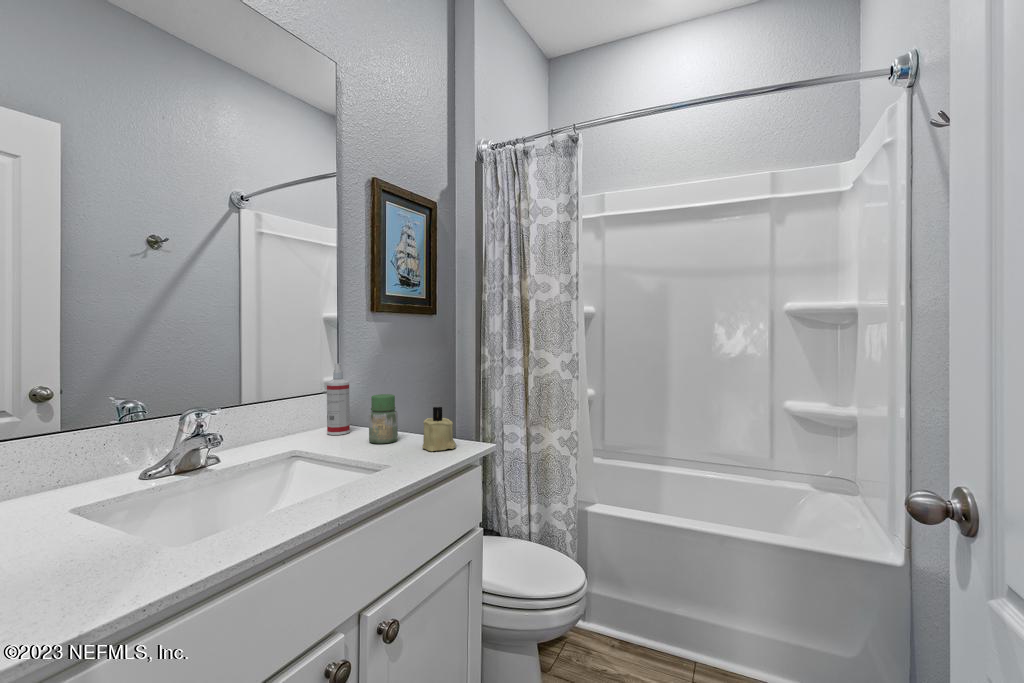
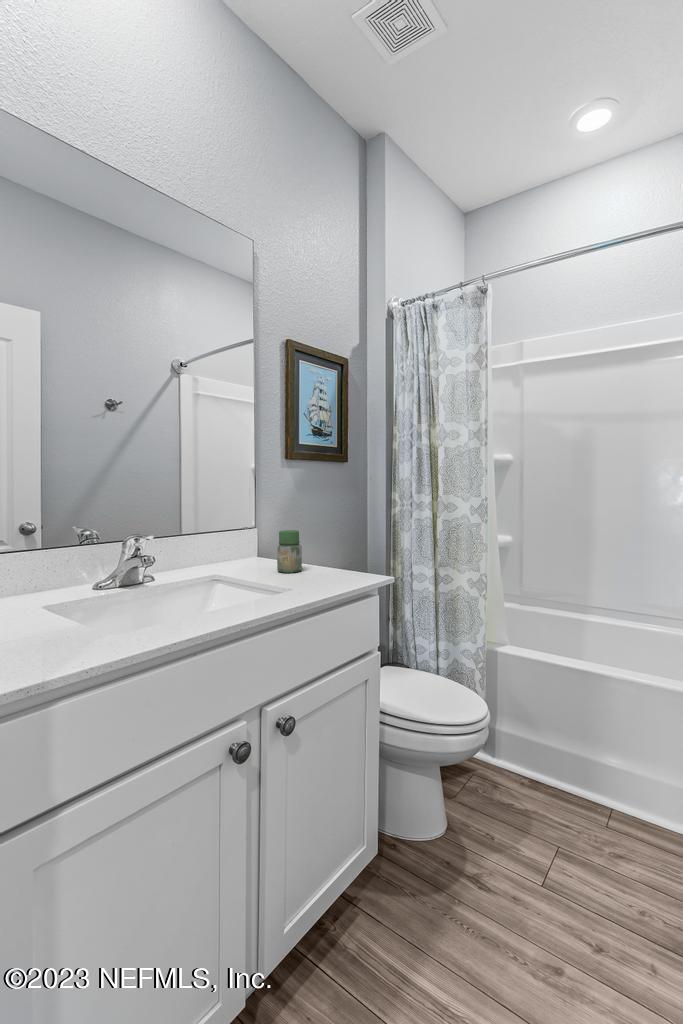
spray bottle: present [327,363,350,435] -> none [247,504,266,565]
candle: present [422,407,456,451] -> none [319,541,349,581]

